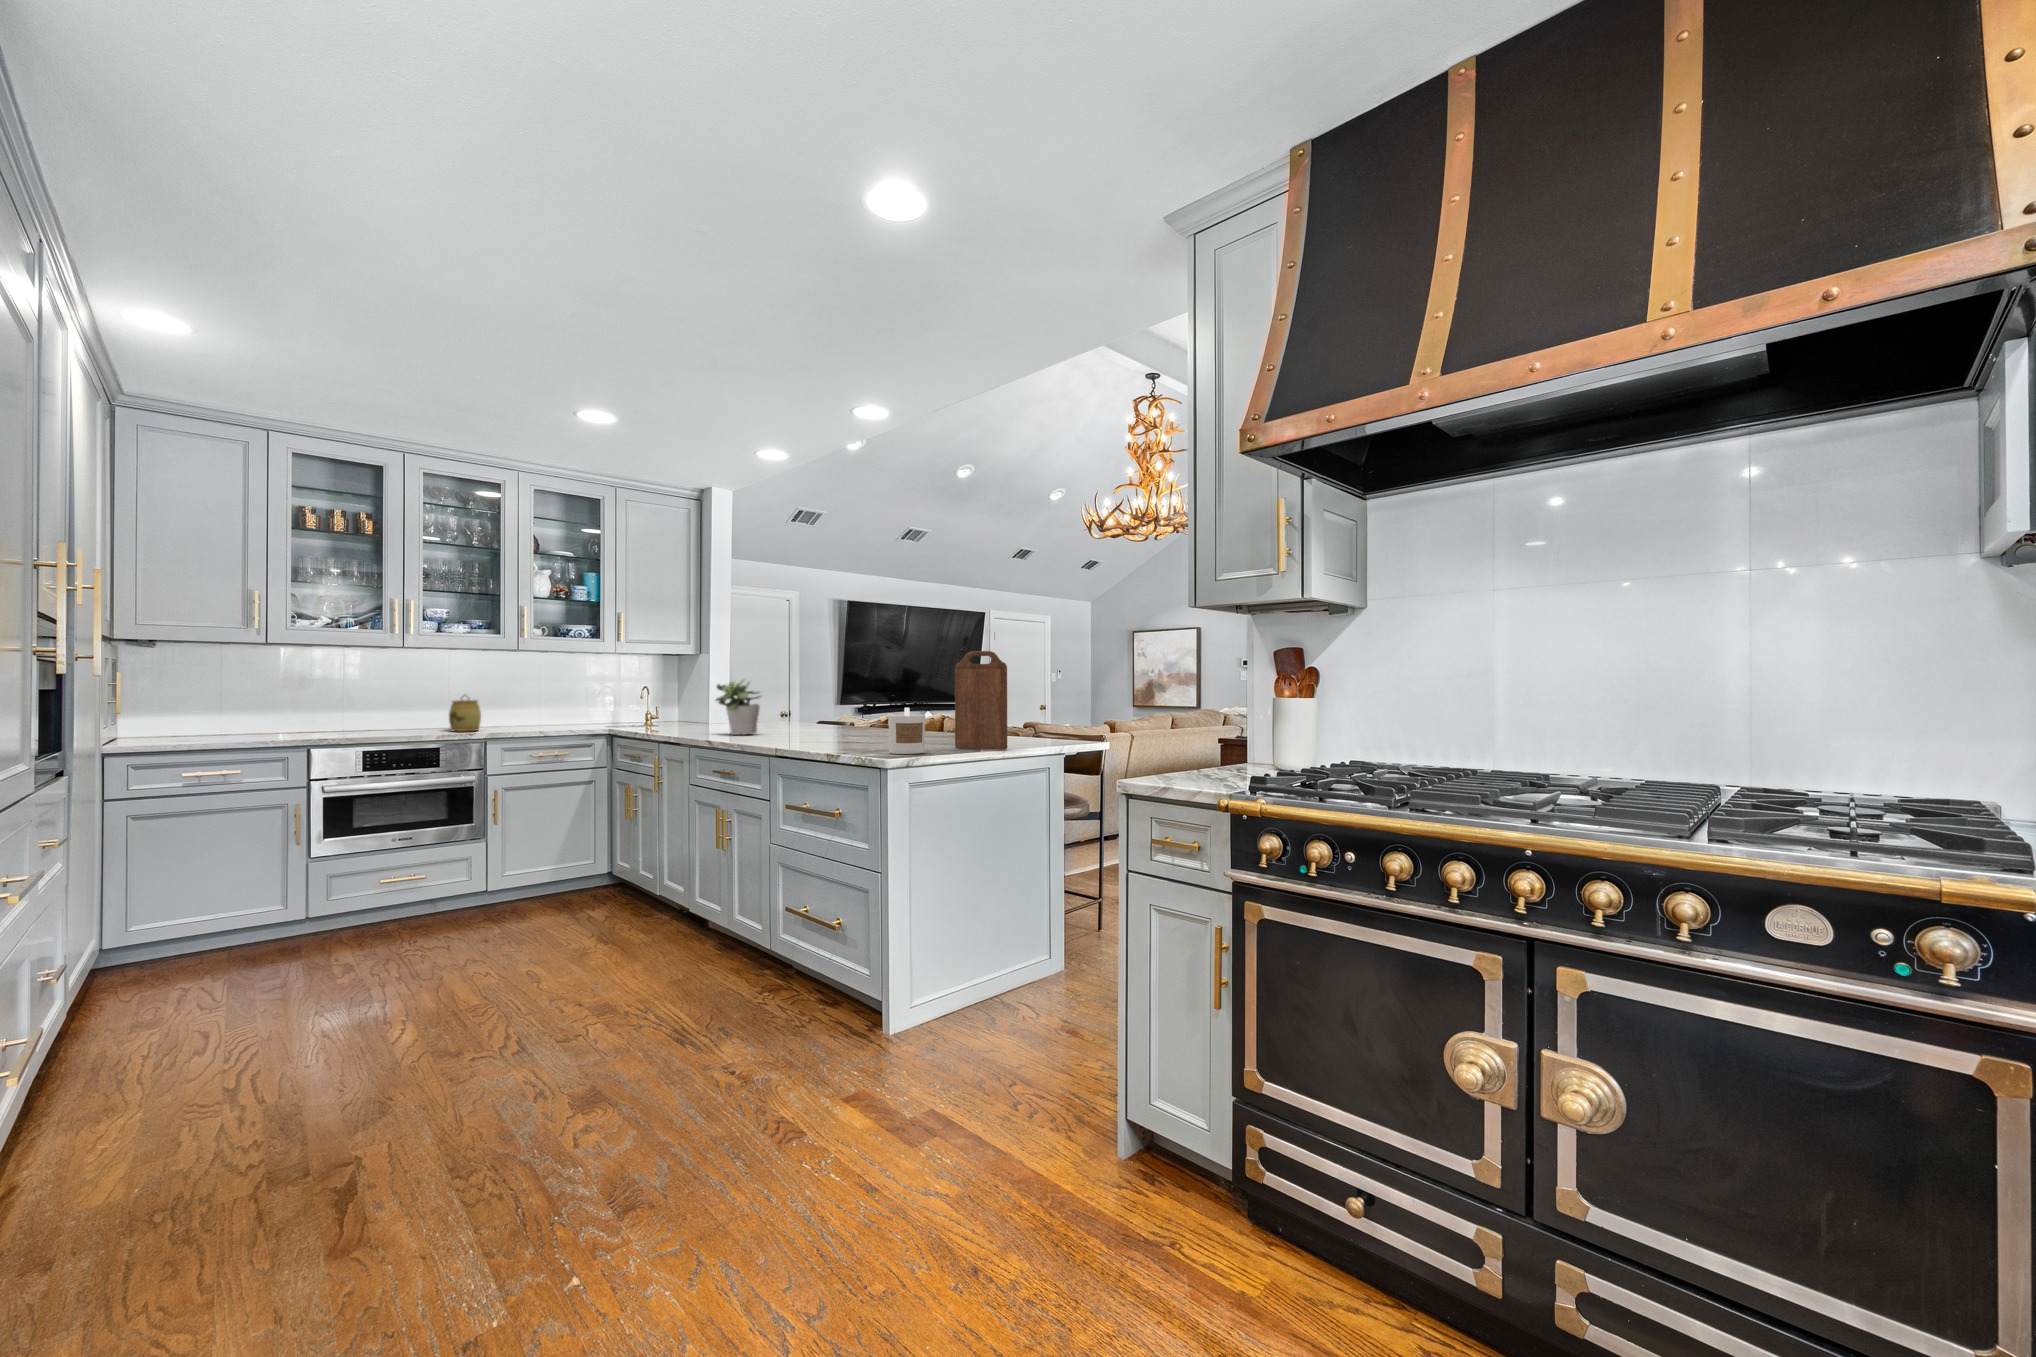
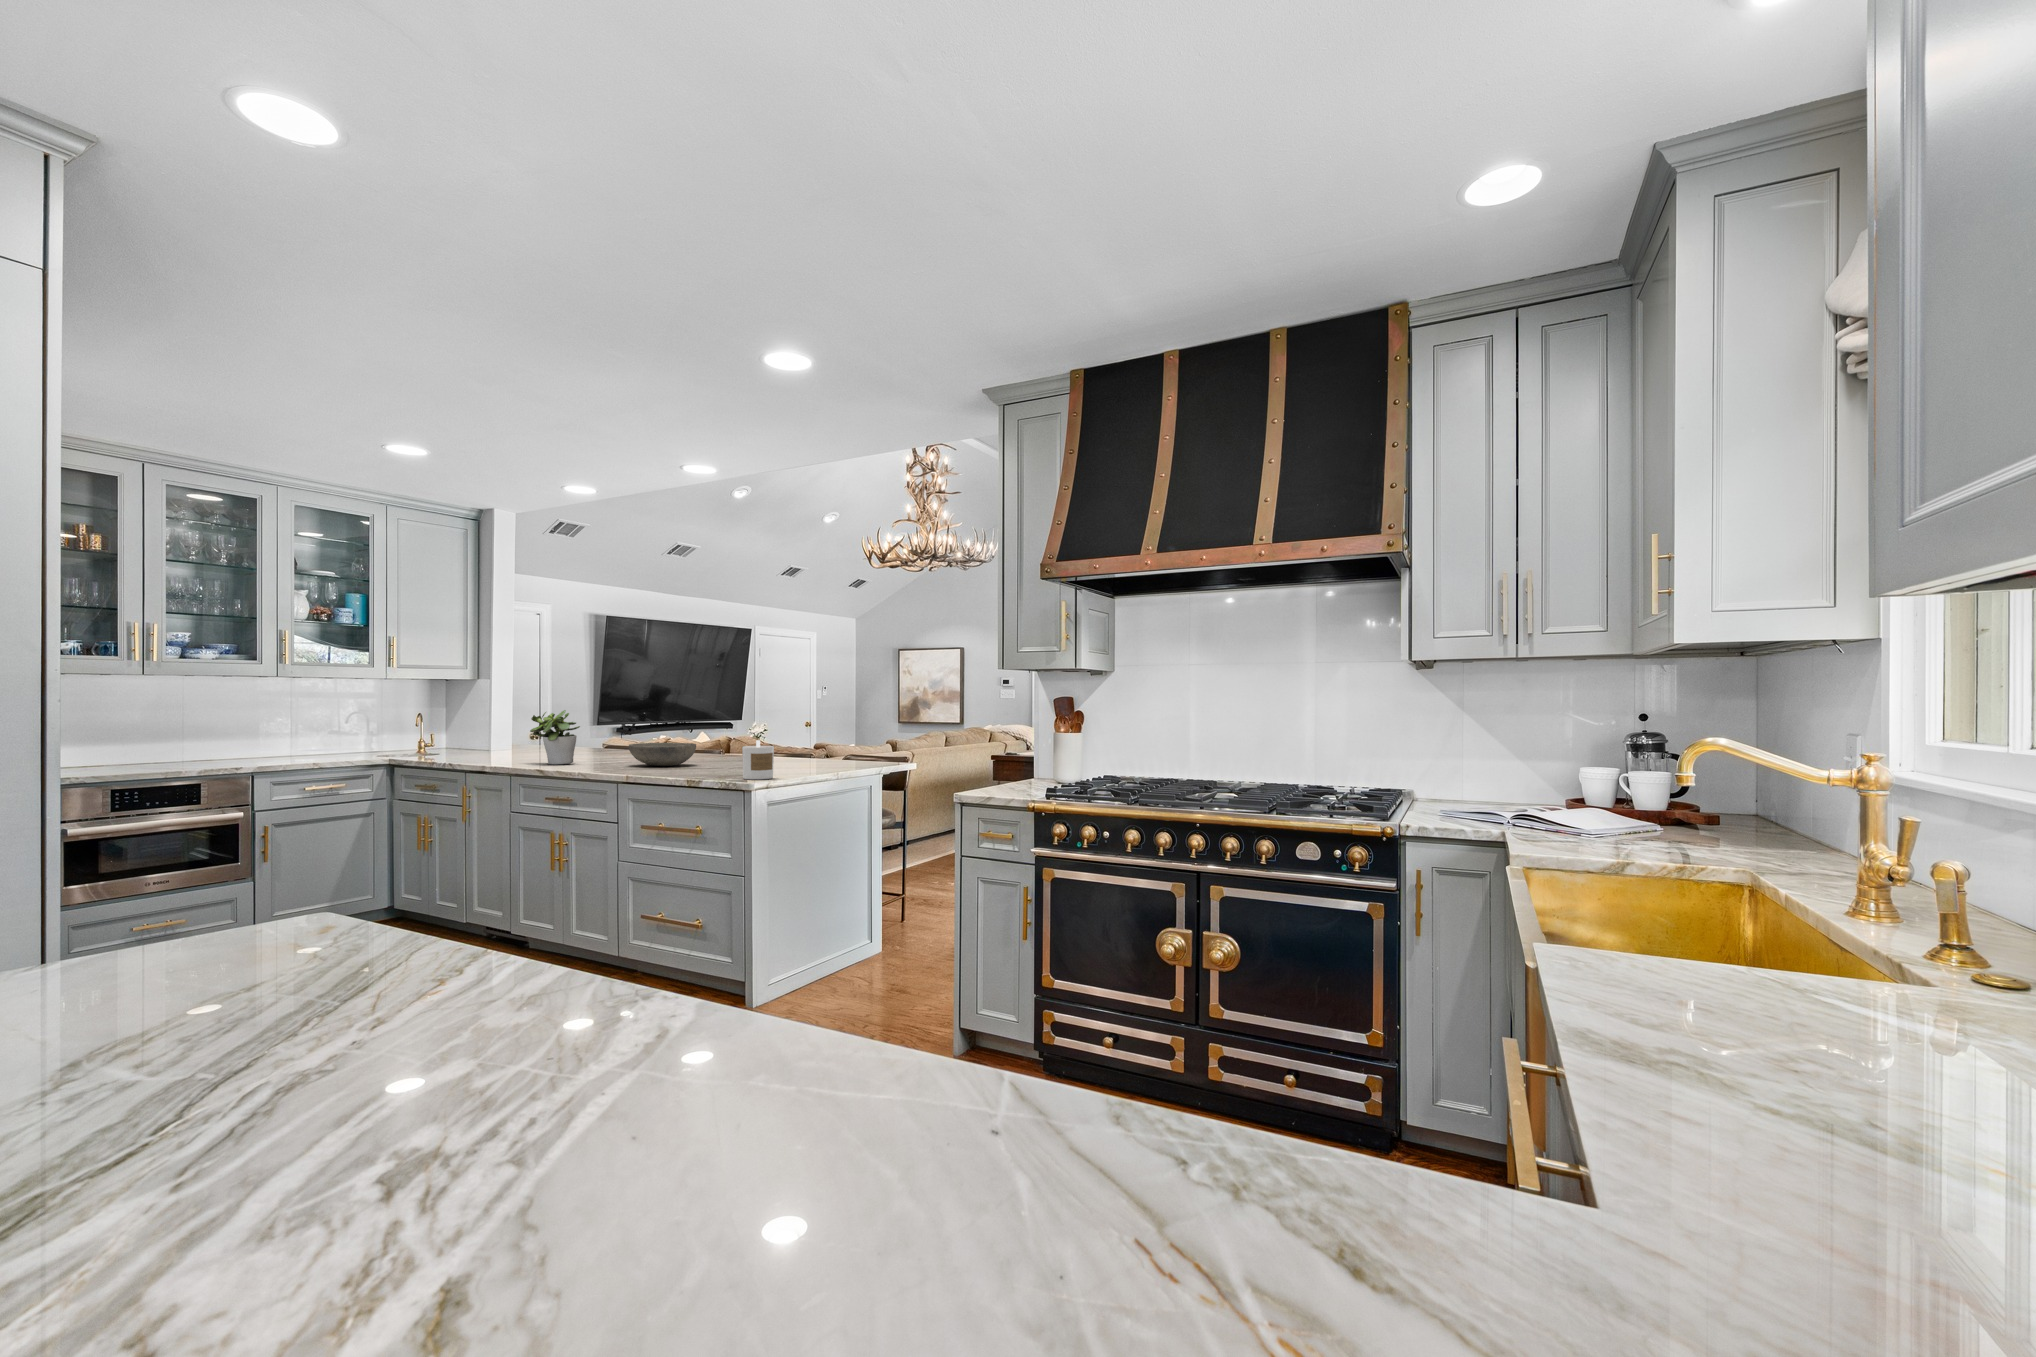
cutting board: present [955,651,1007,750] -> none [791,691,838,774]
jar: present [449,695,481,732] -> none [204,725,242,765]
bowl: none [803,713,874,737] -> present [629,743,696,766]

